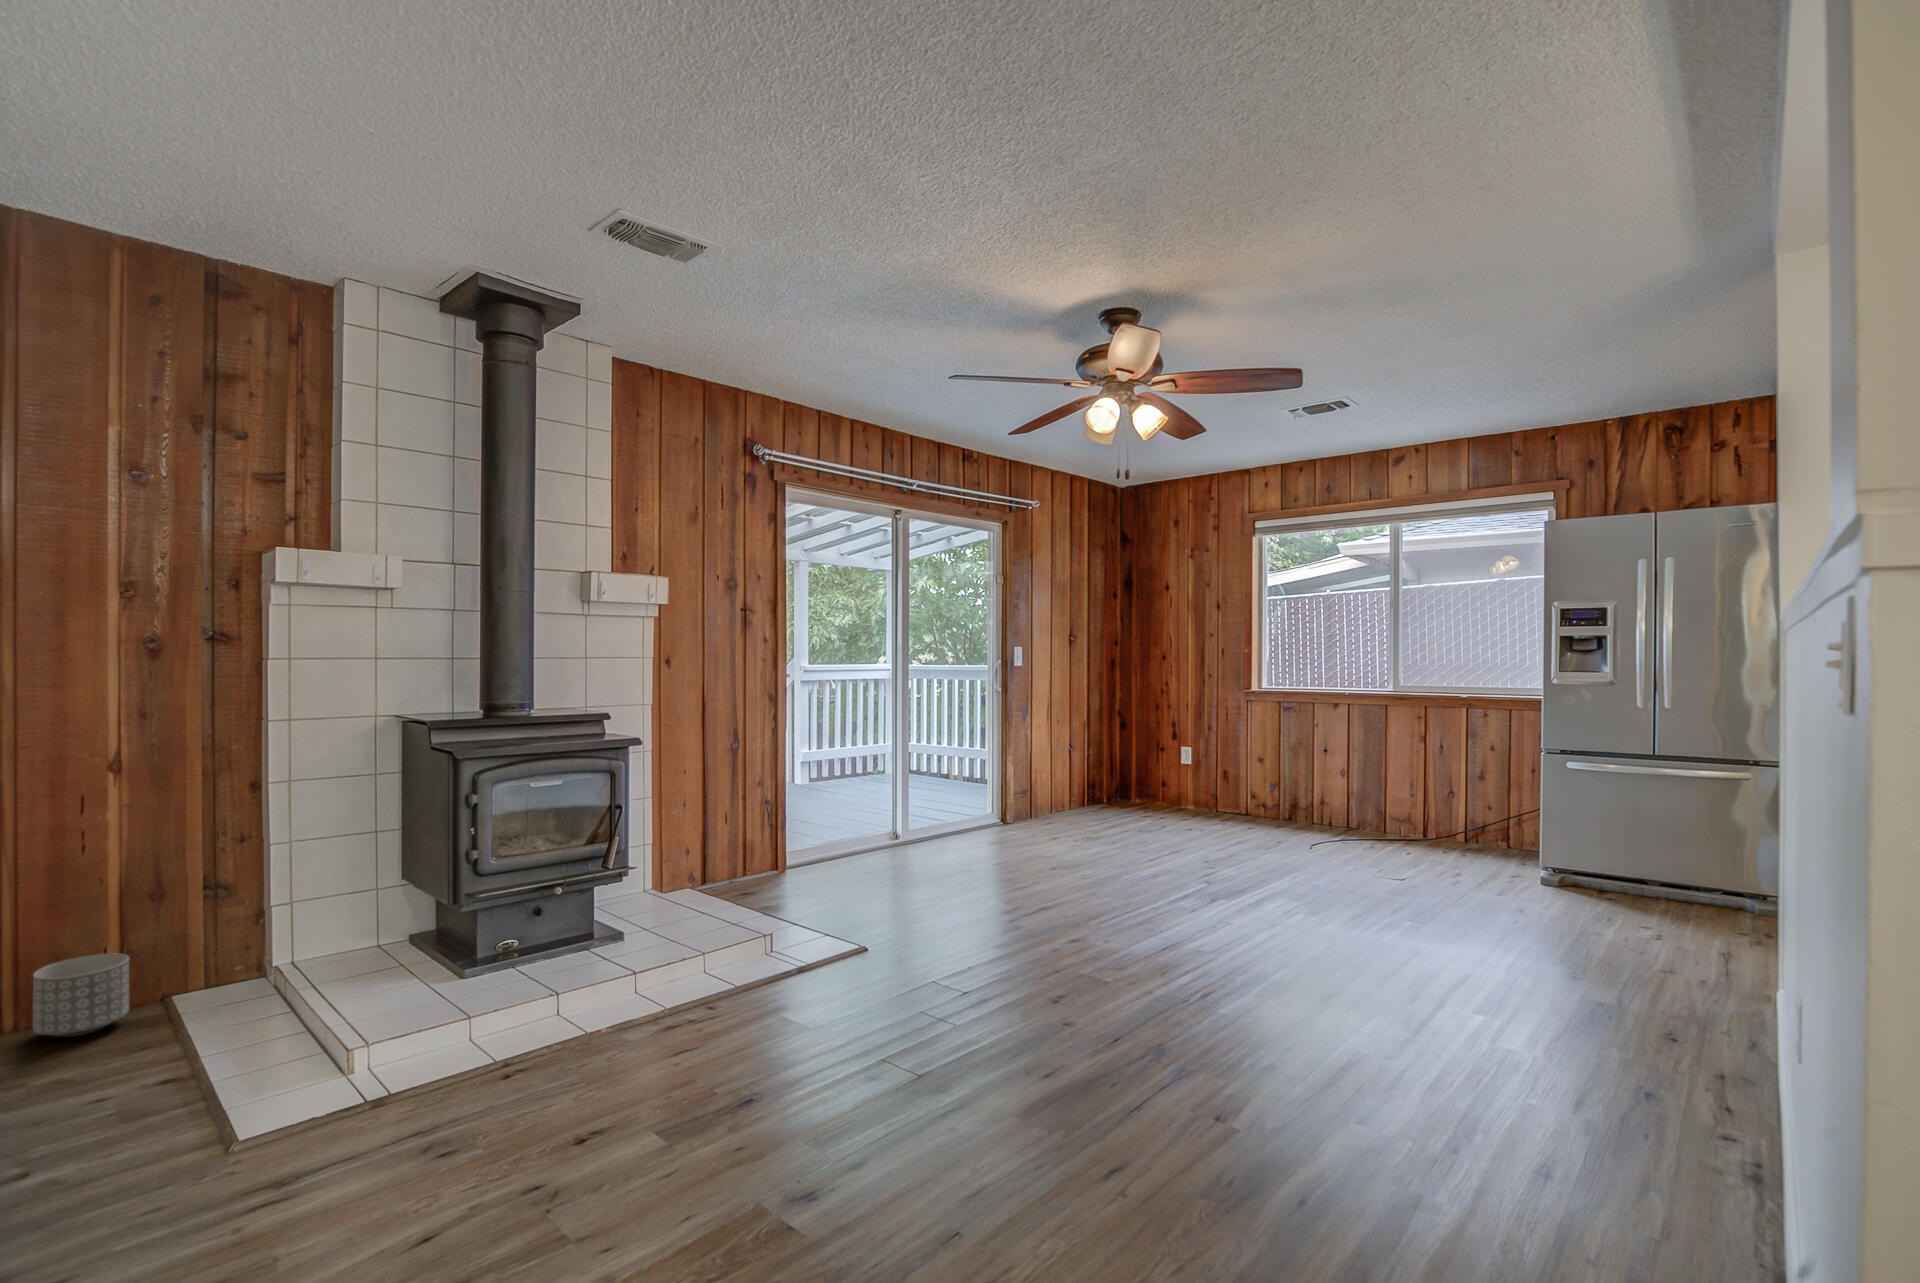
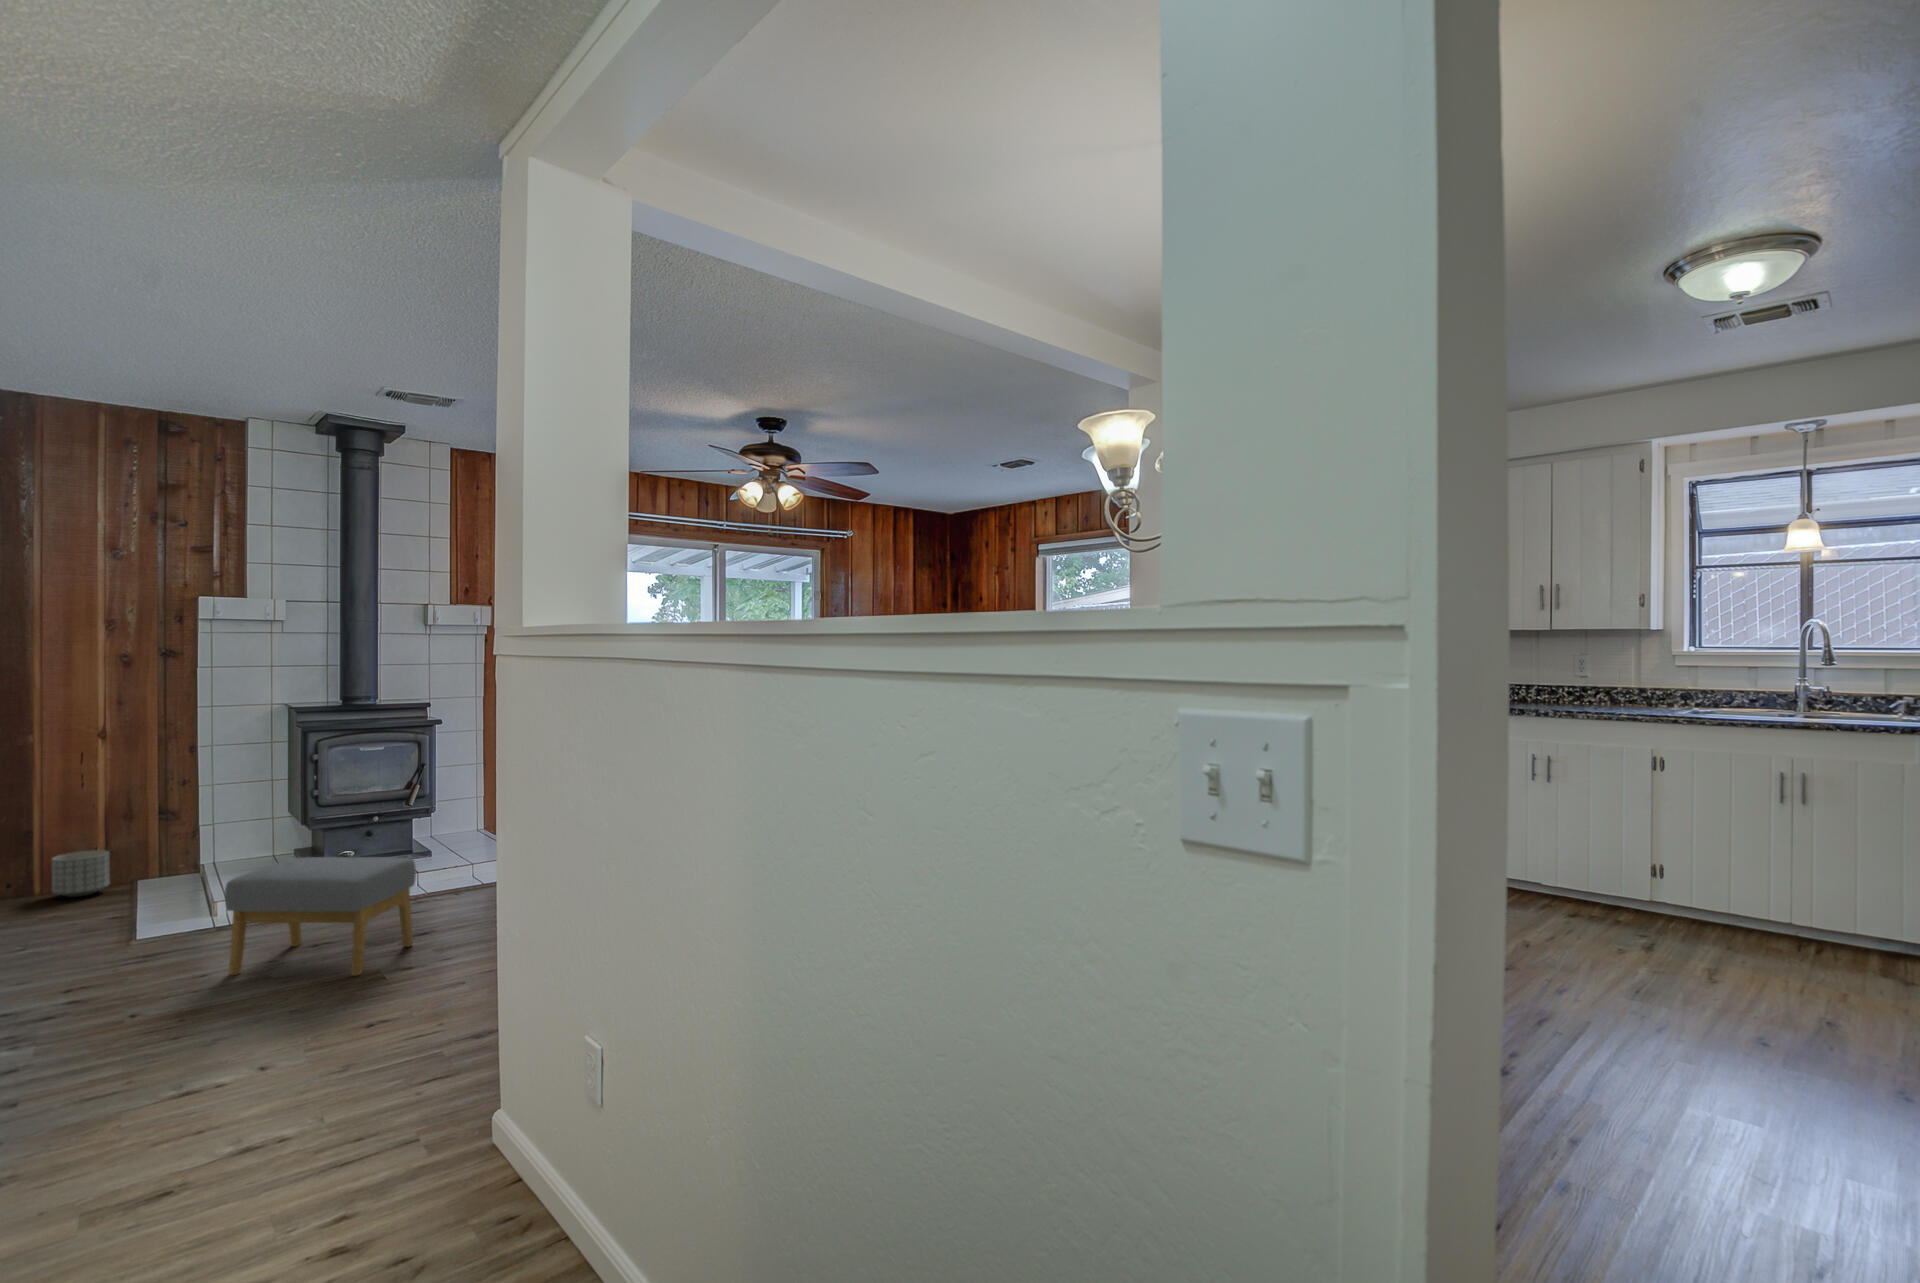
footstool: none [437,985,734,1239] -> present [225,857,416,976]

